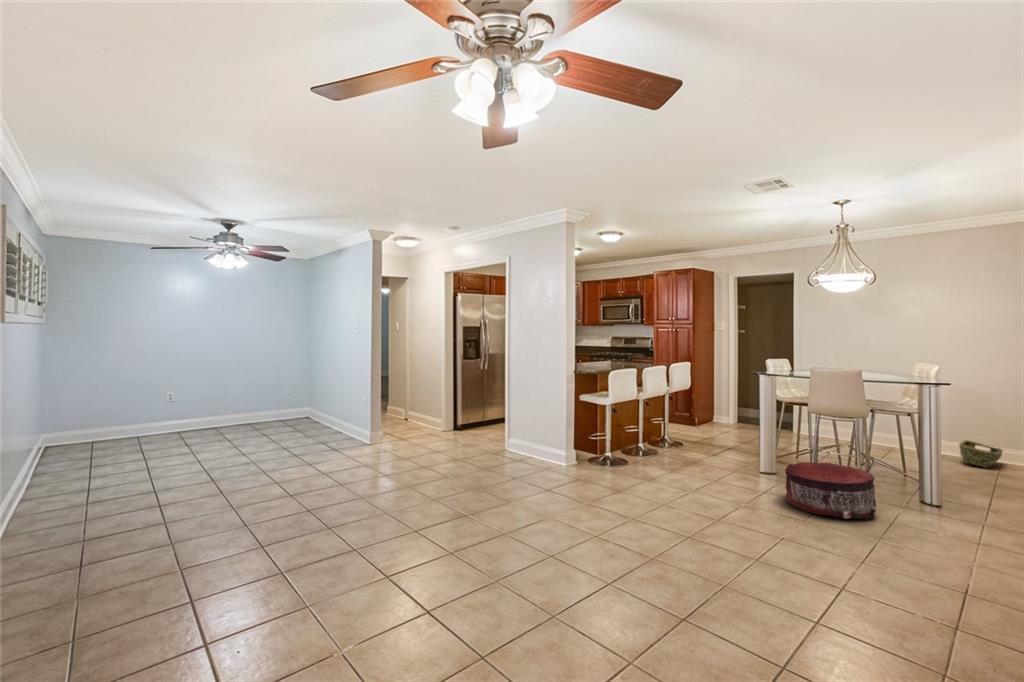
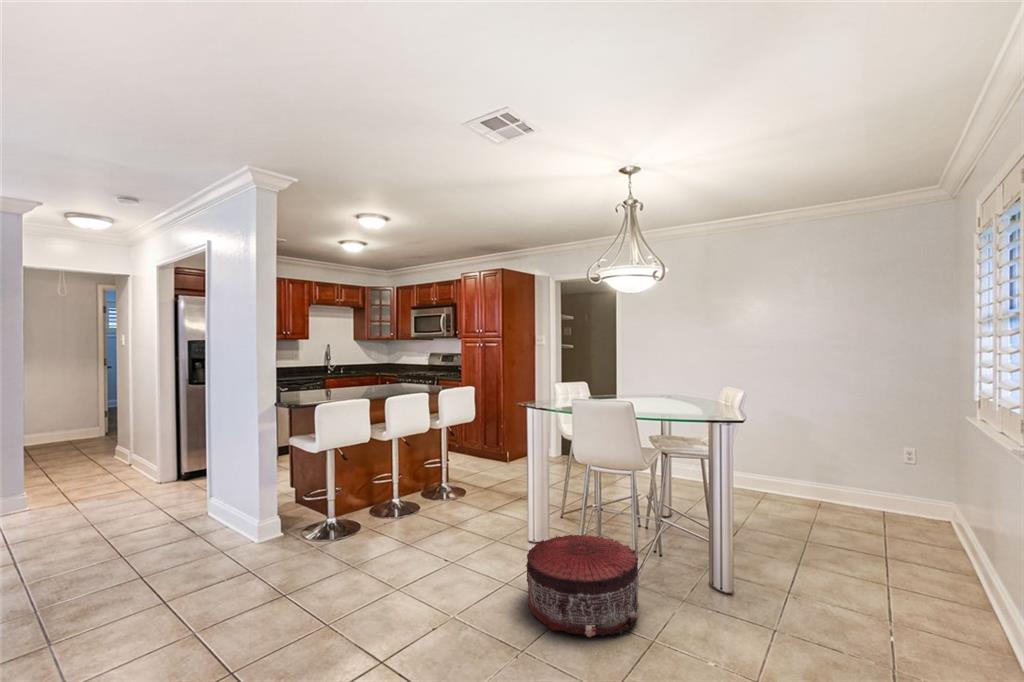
woven basket: present [959,440,1003,467] -> none [778,478,825,514]

